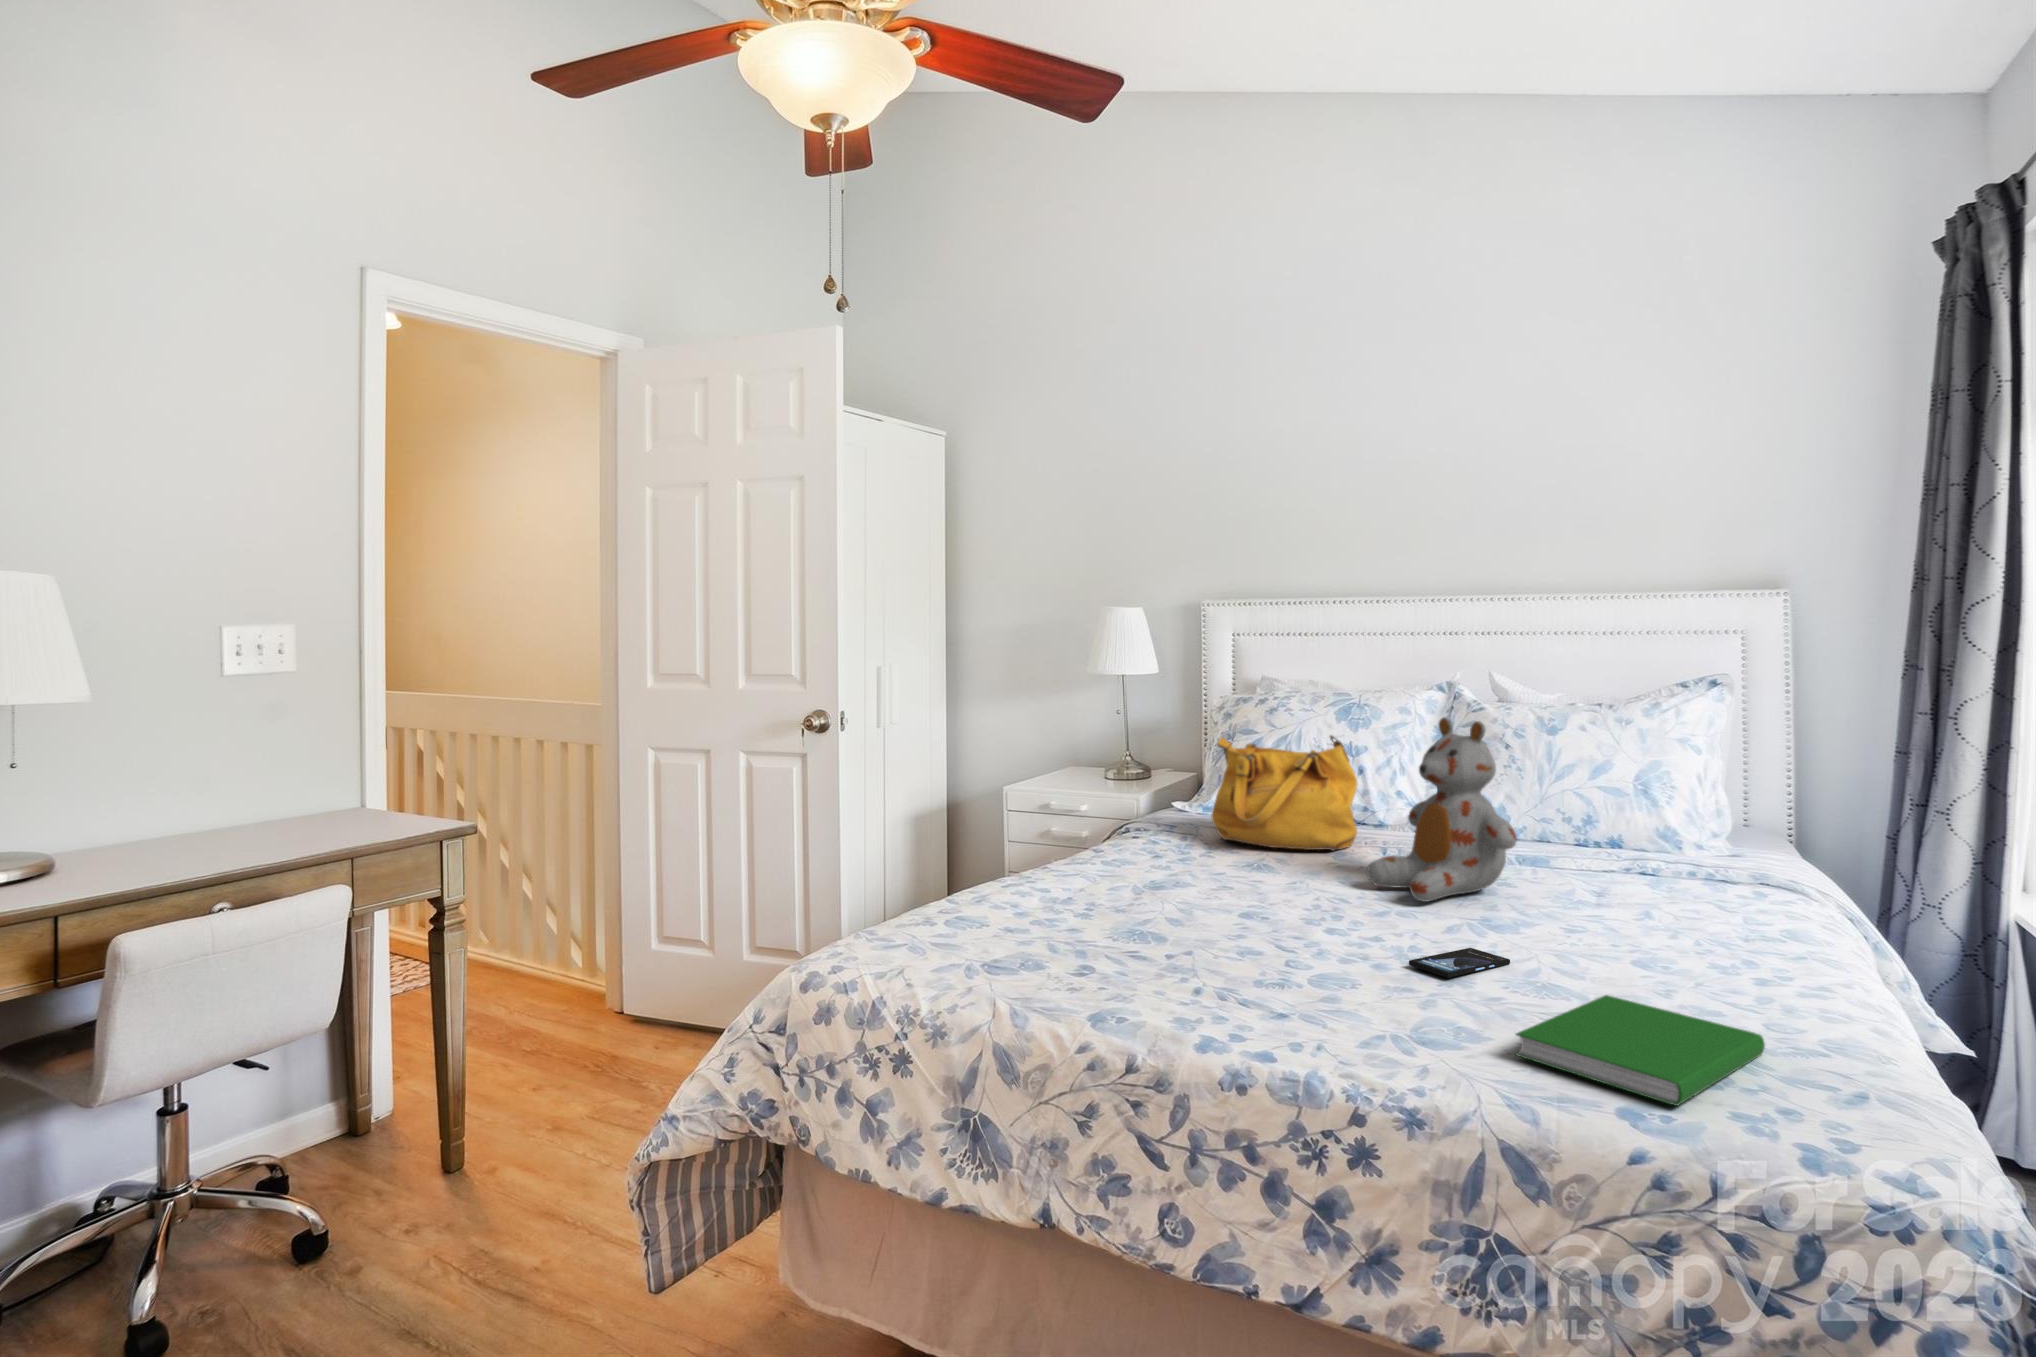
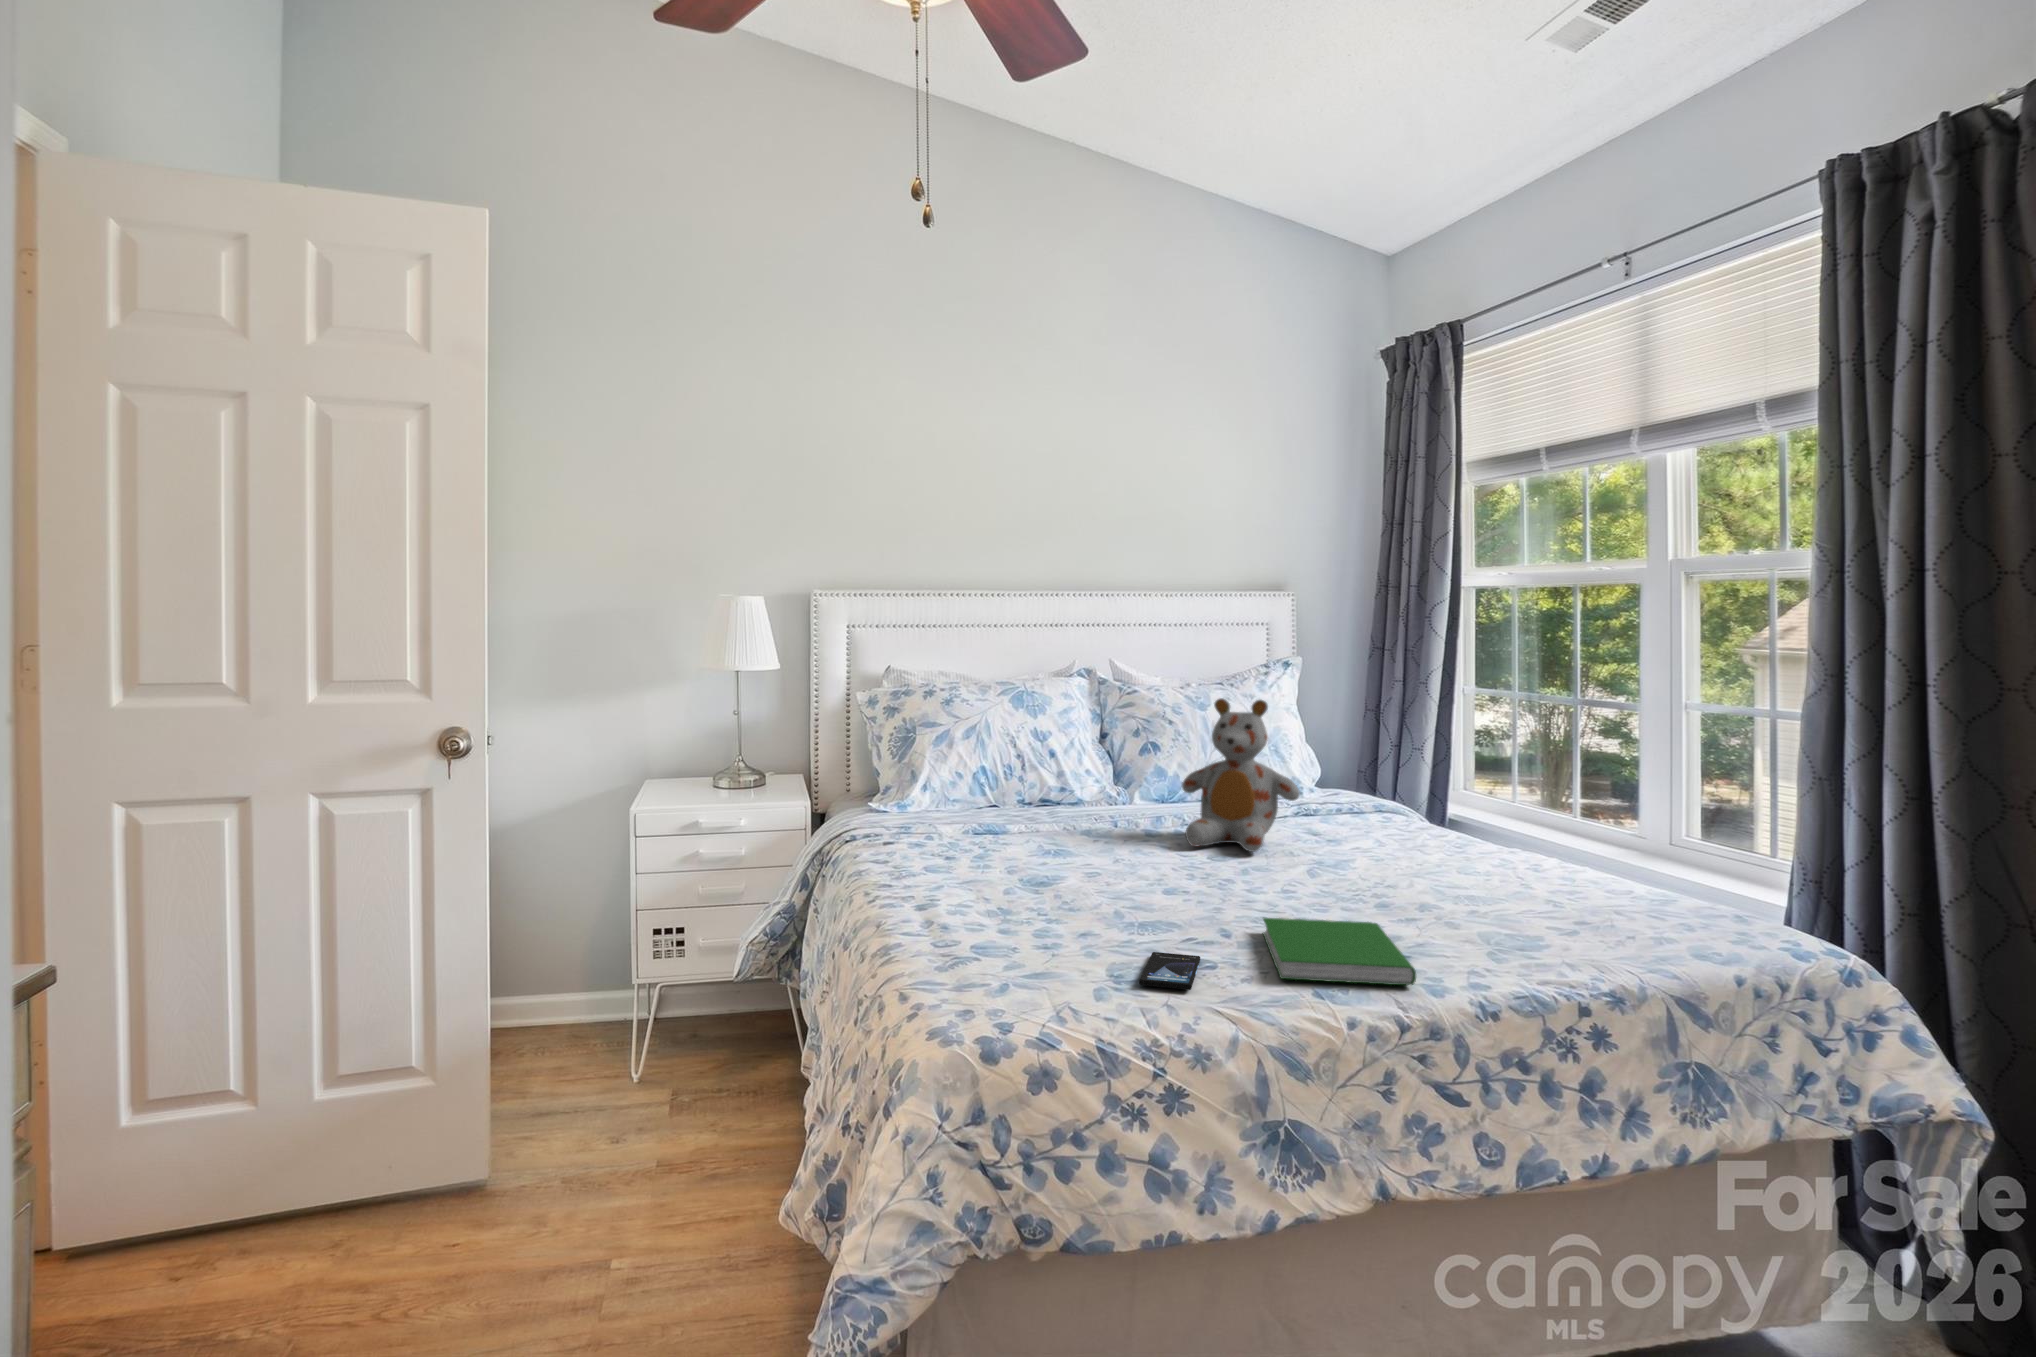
handbag: present [1212,735,1357,851] -> none [967,721,1097,830]
smartphone: present [1409,948,1510,978] -> present [1139,952,1200,990]
hardcover book: present [1516,995,1765,1106] -> present [1263,918,1416,985]

